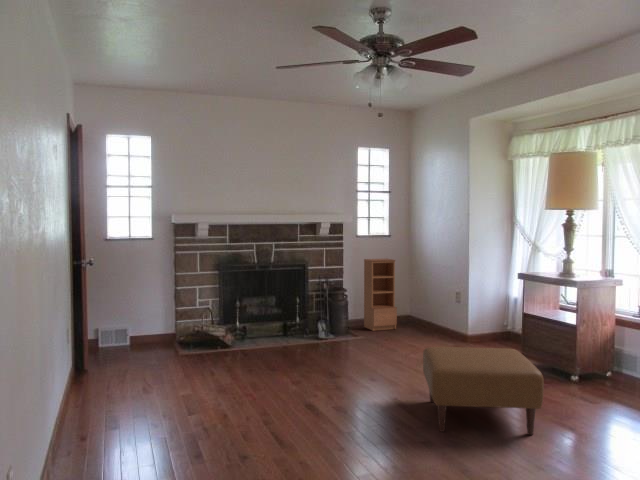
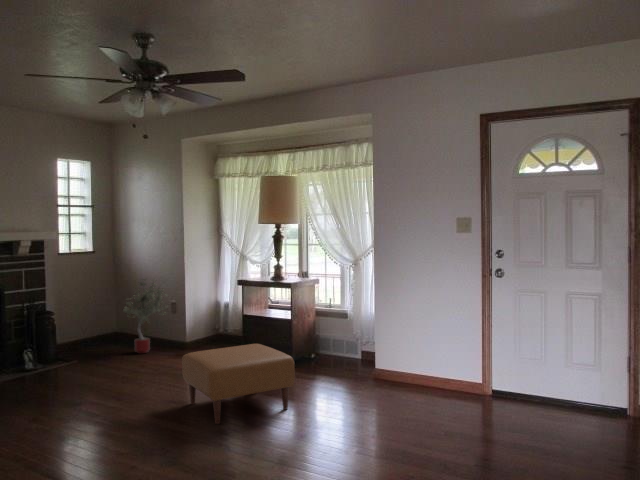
bookcase: present [364,259,397,331] -> none [68,276,109,354]
potted tree: none [409,264,452,339] -> present [124,279,167,354]

